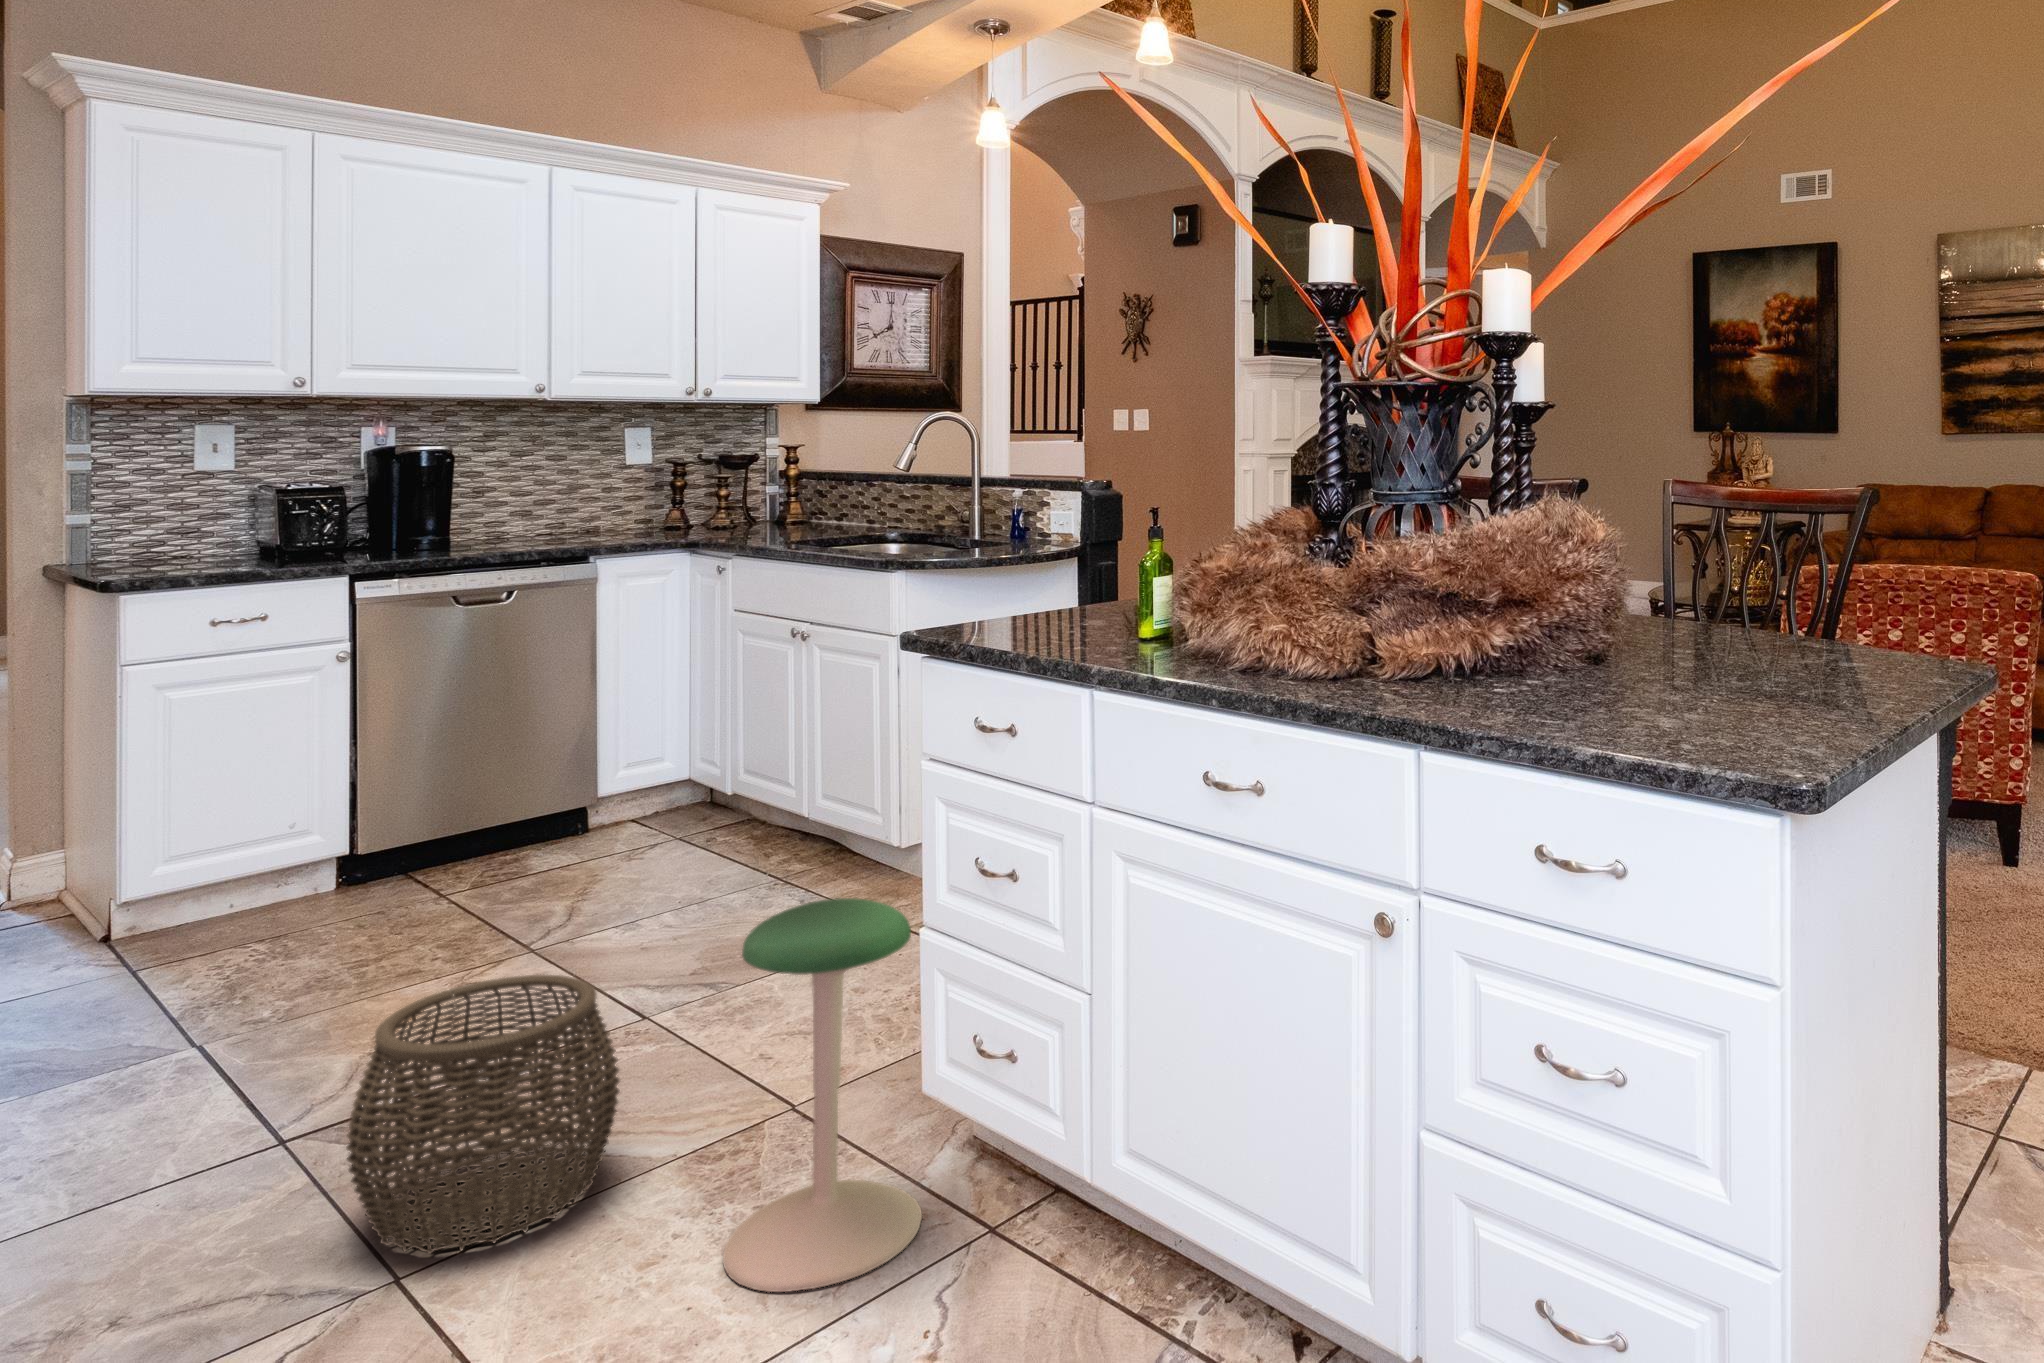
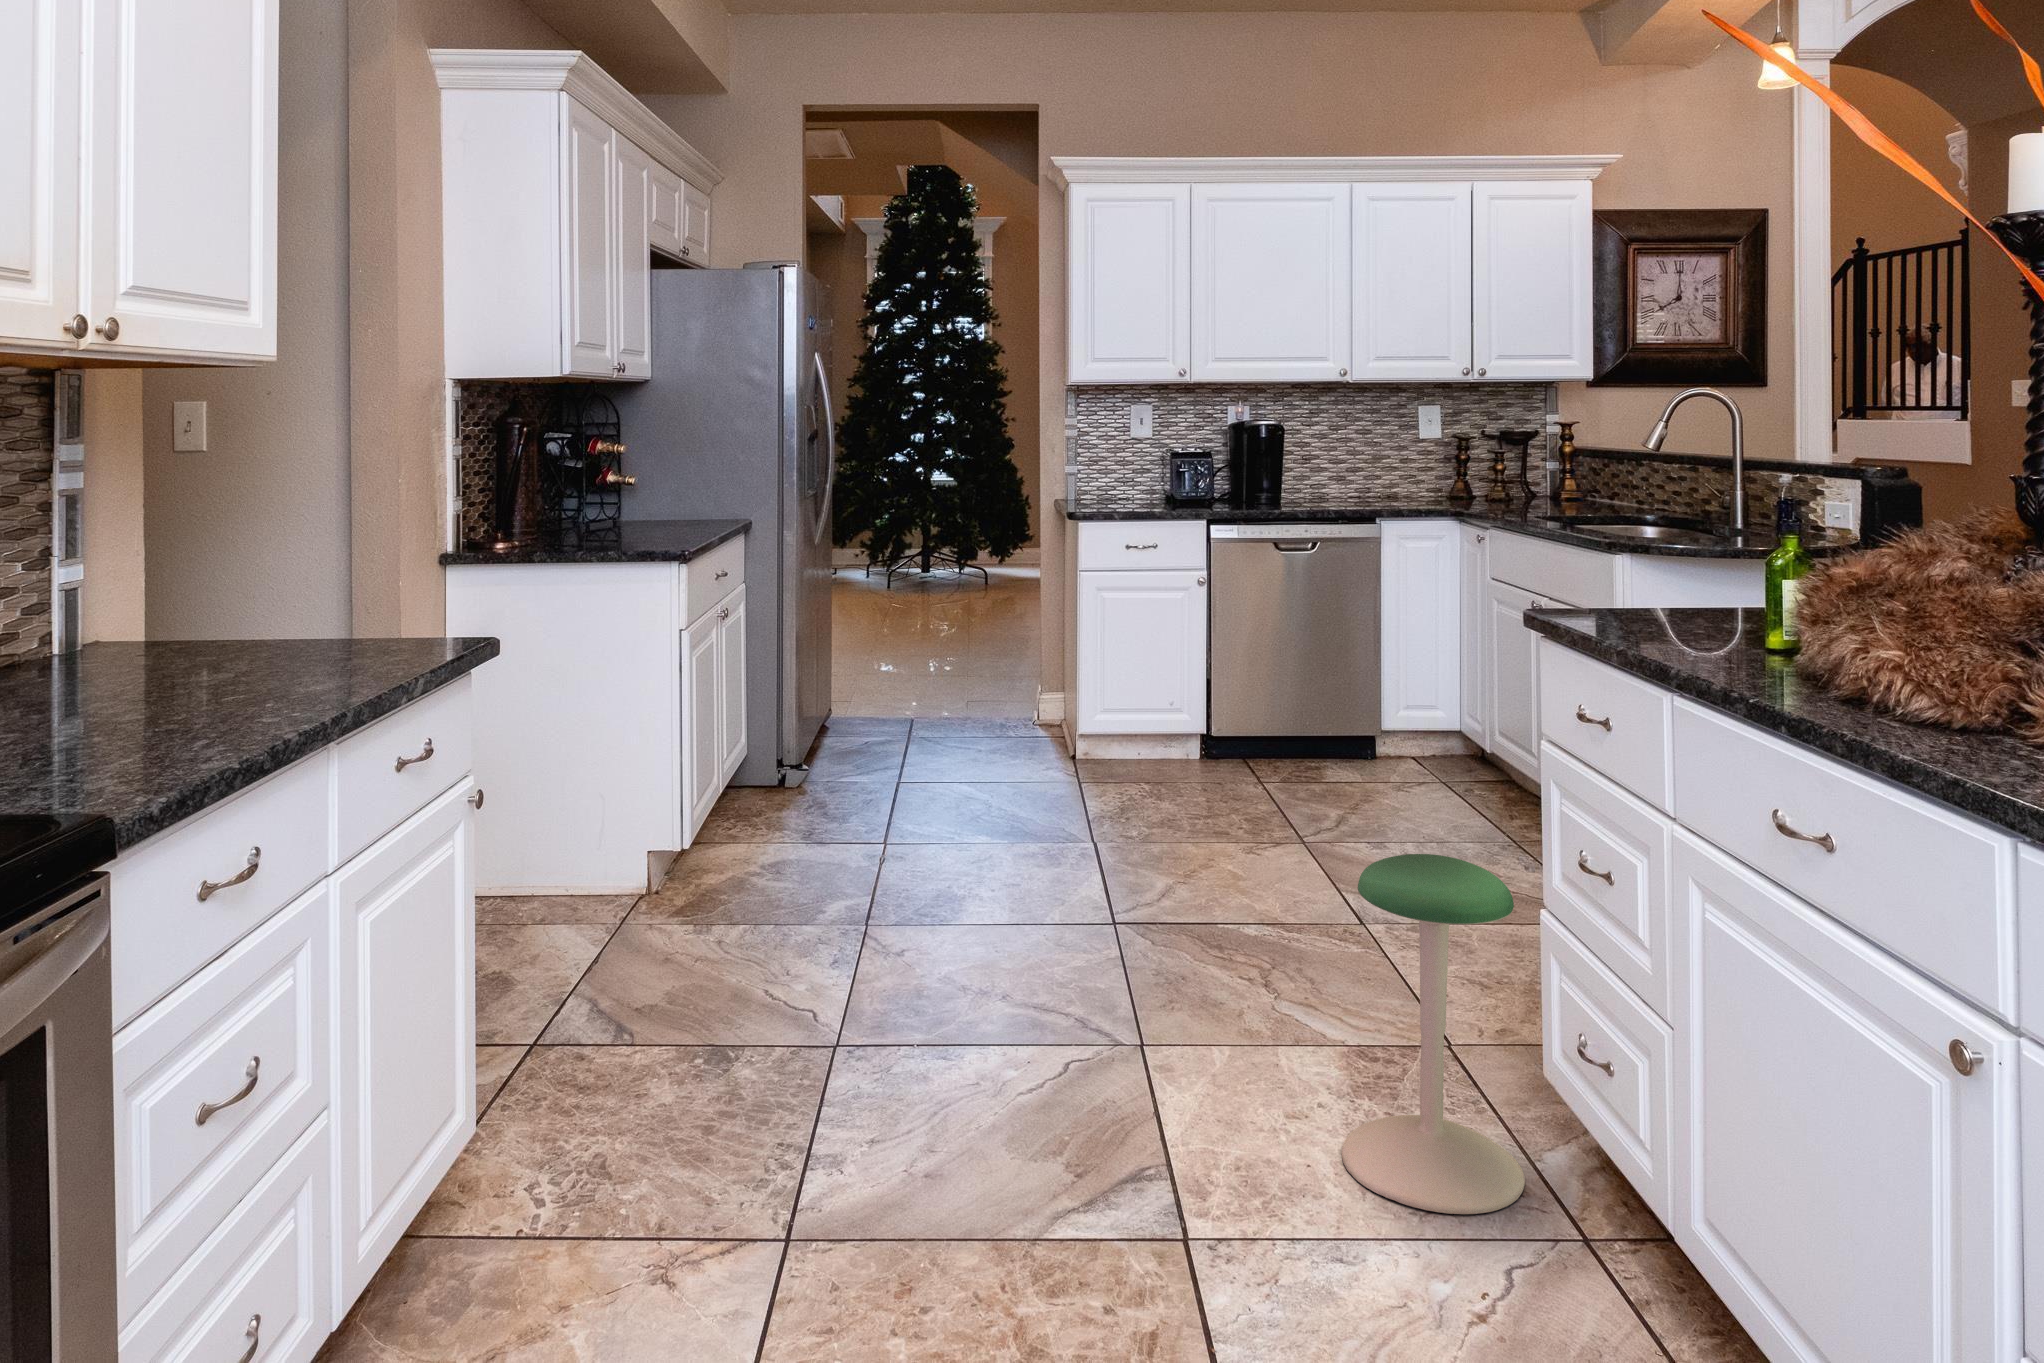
woven basket: present [346,974,620,1253] -> none [1111,851,1296,1059]

